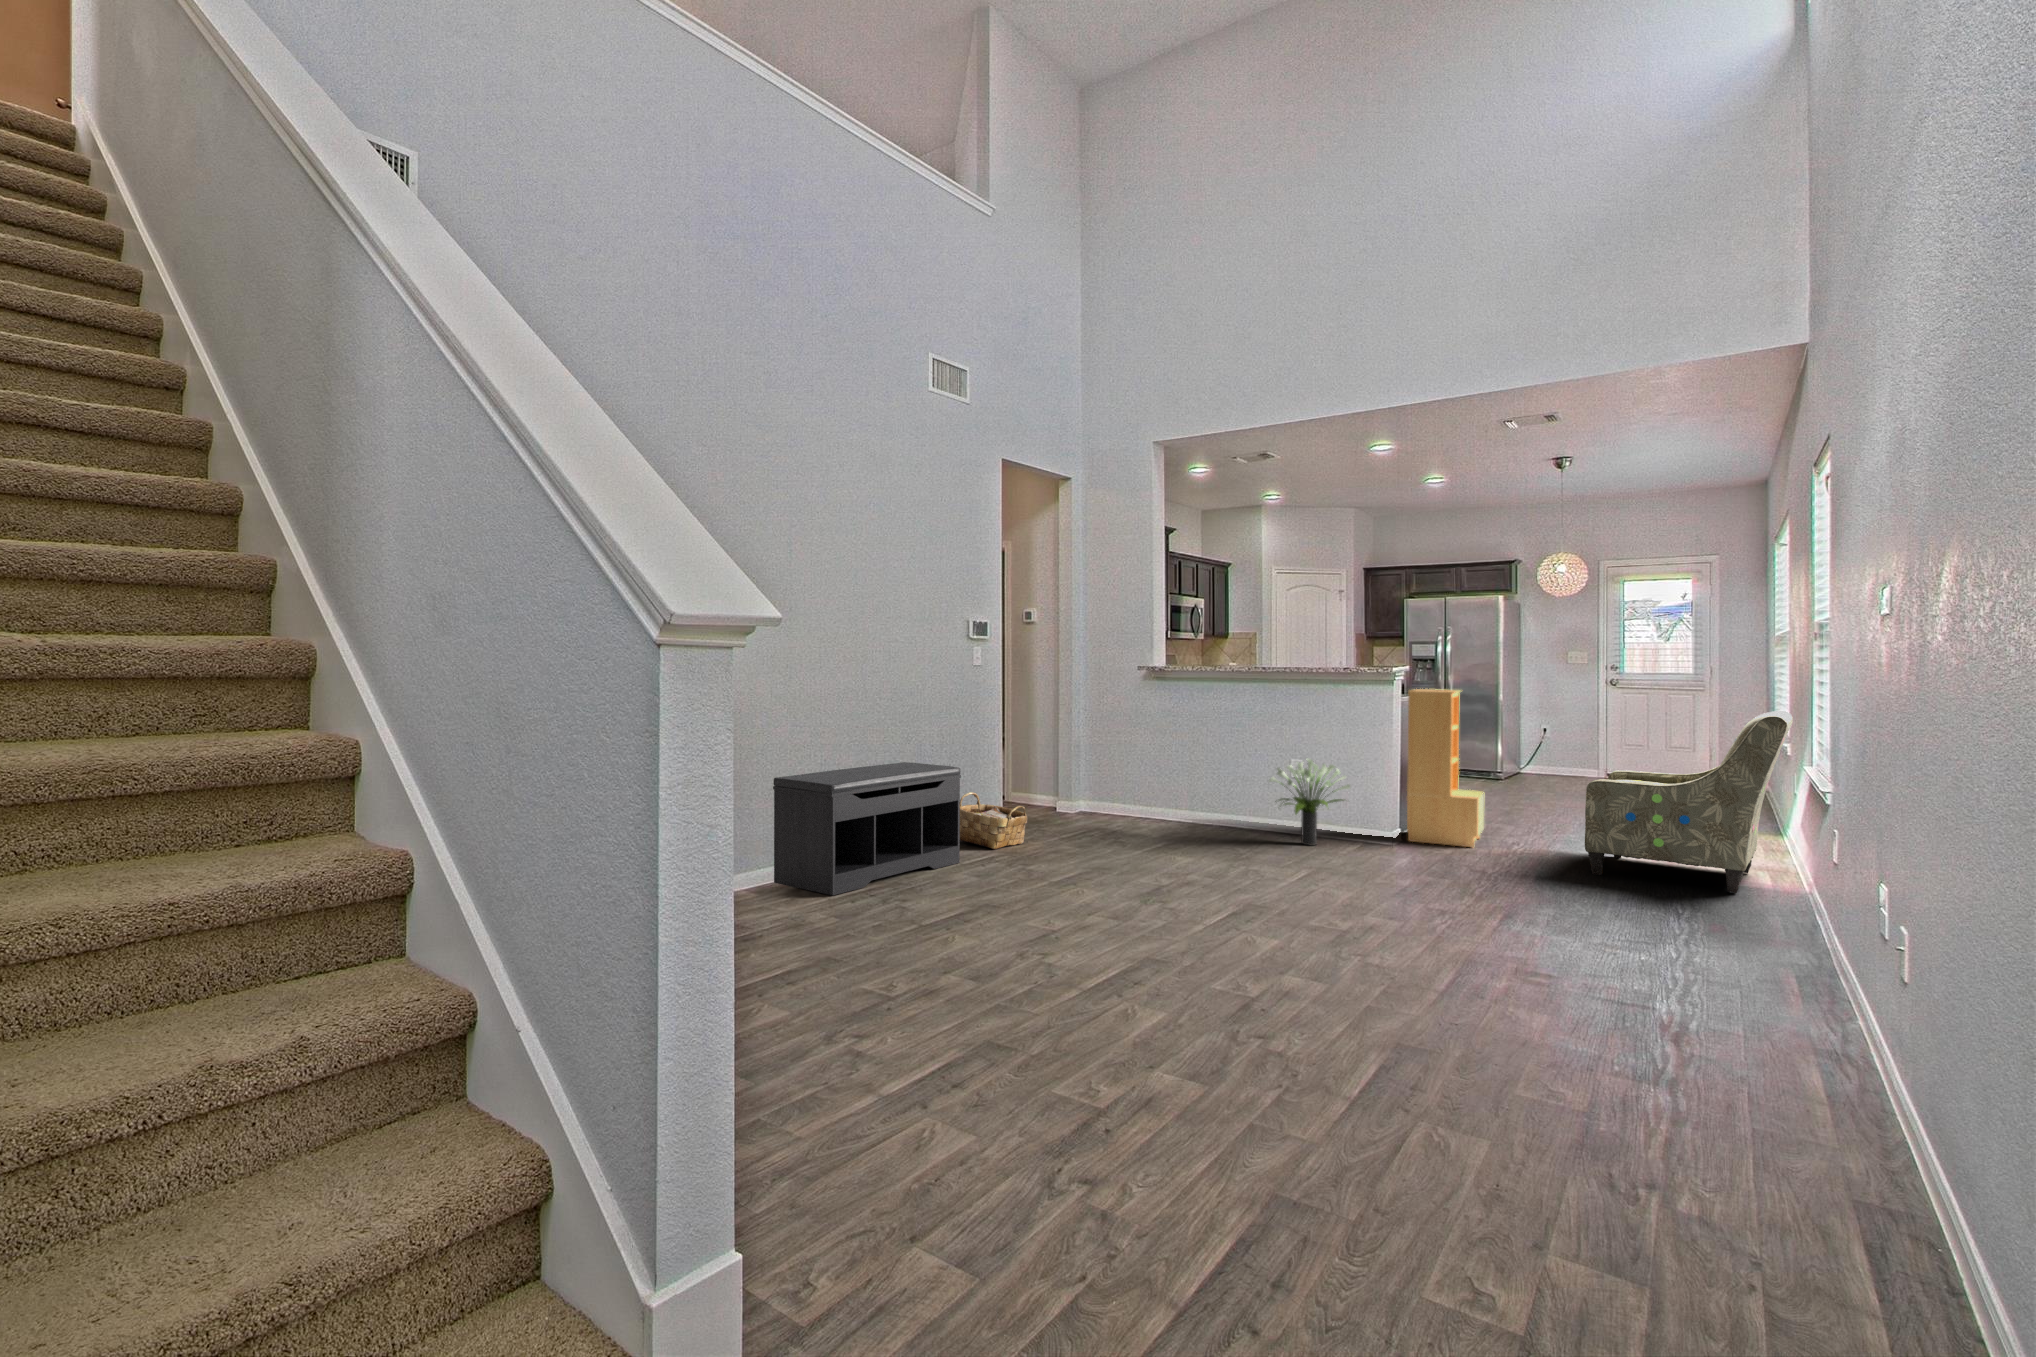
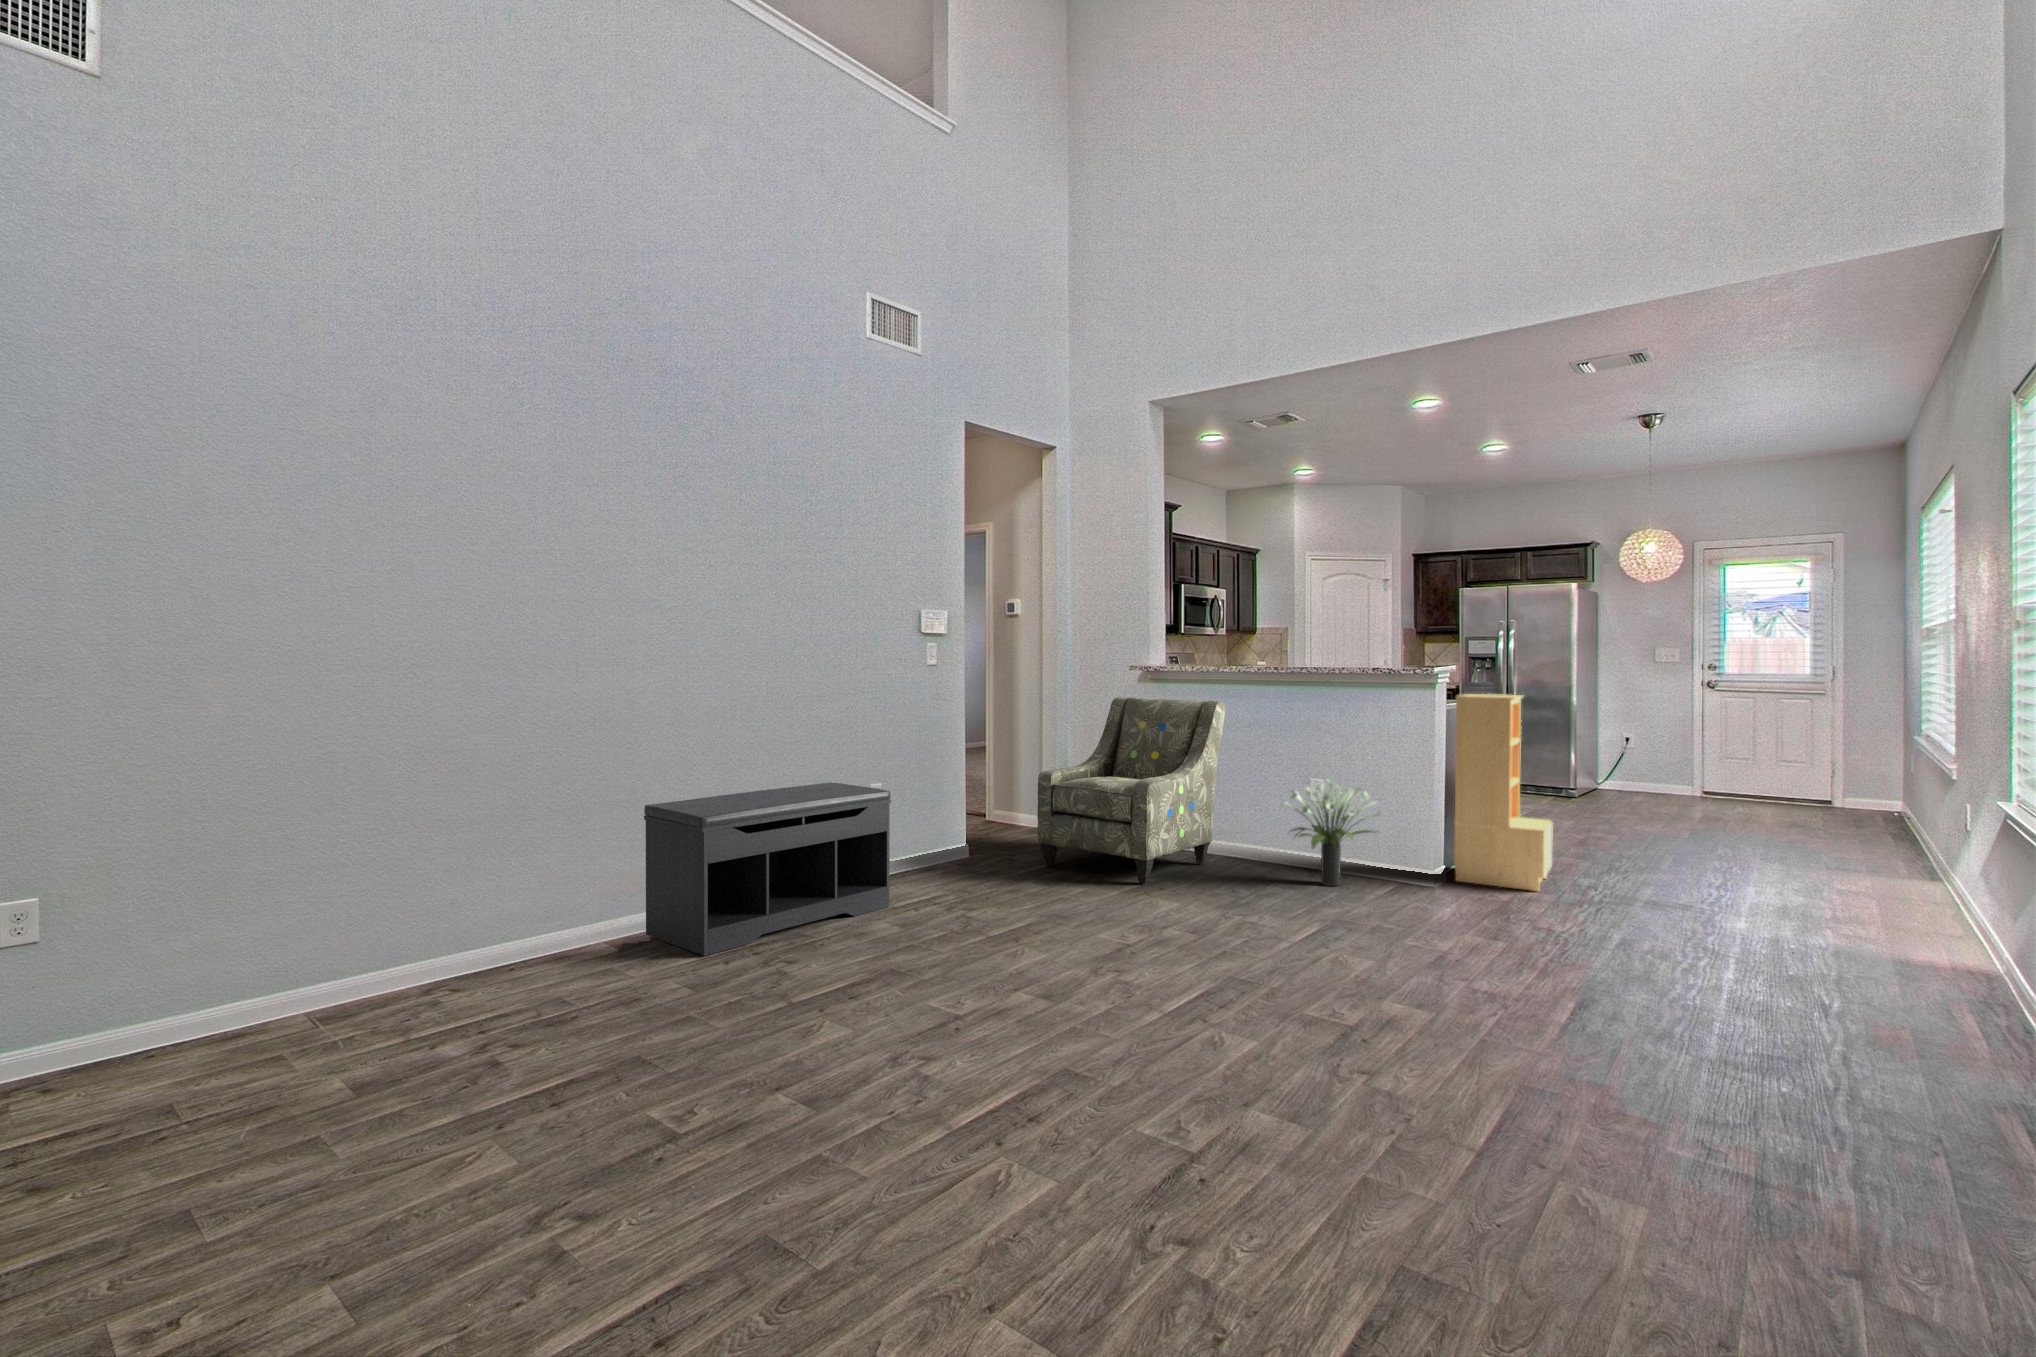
armchair: present [1585,711,1793,893] -> present [1038,697,1225,884]
woven basket: present [960,792,1027,849] -> none [900,817,984,888]

